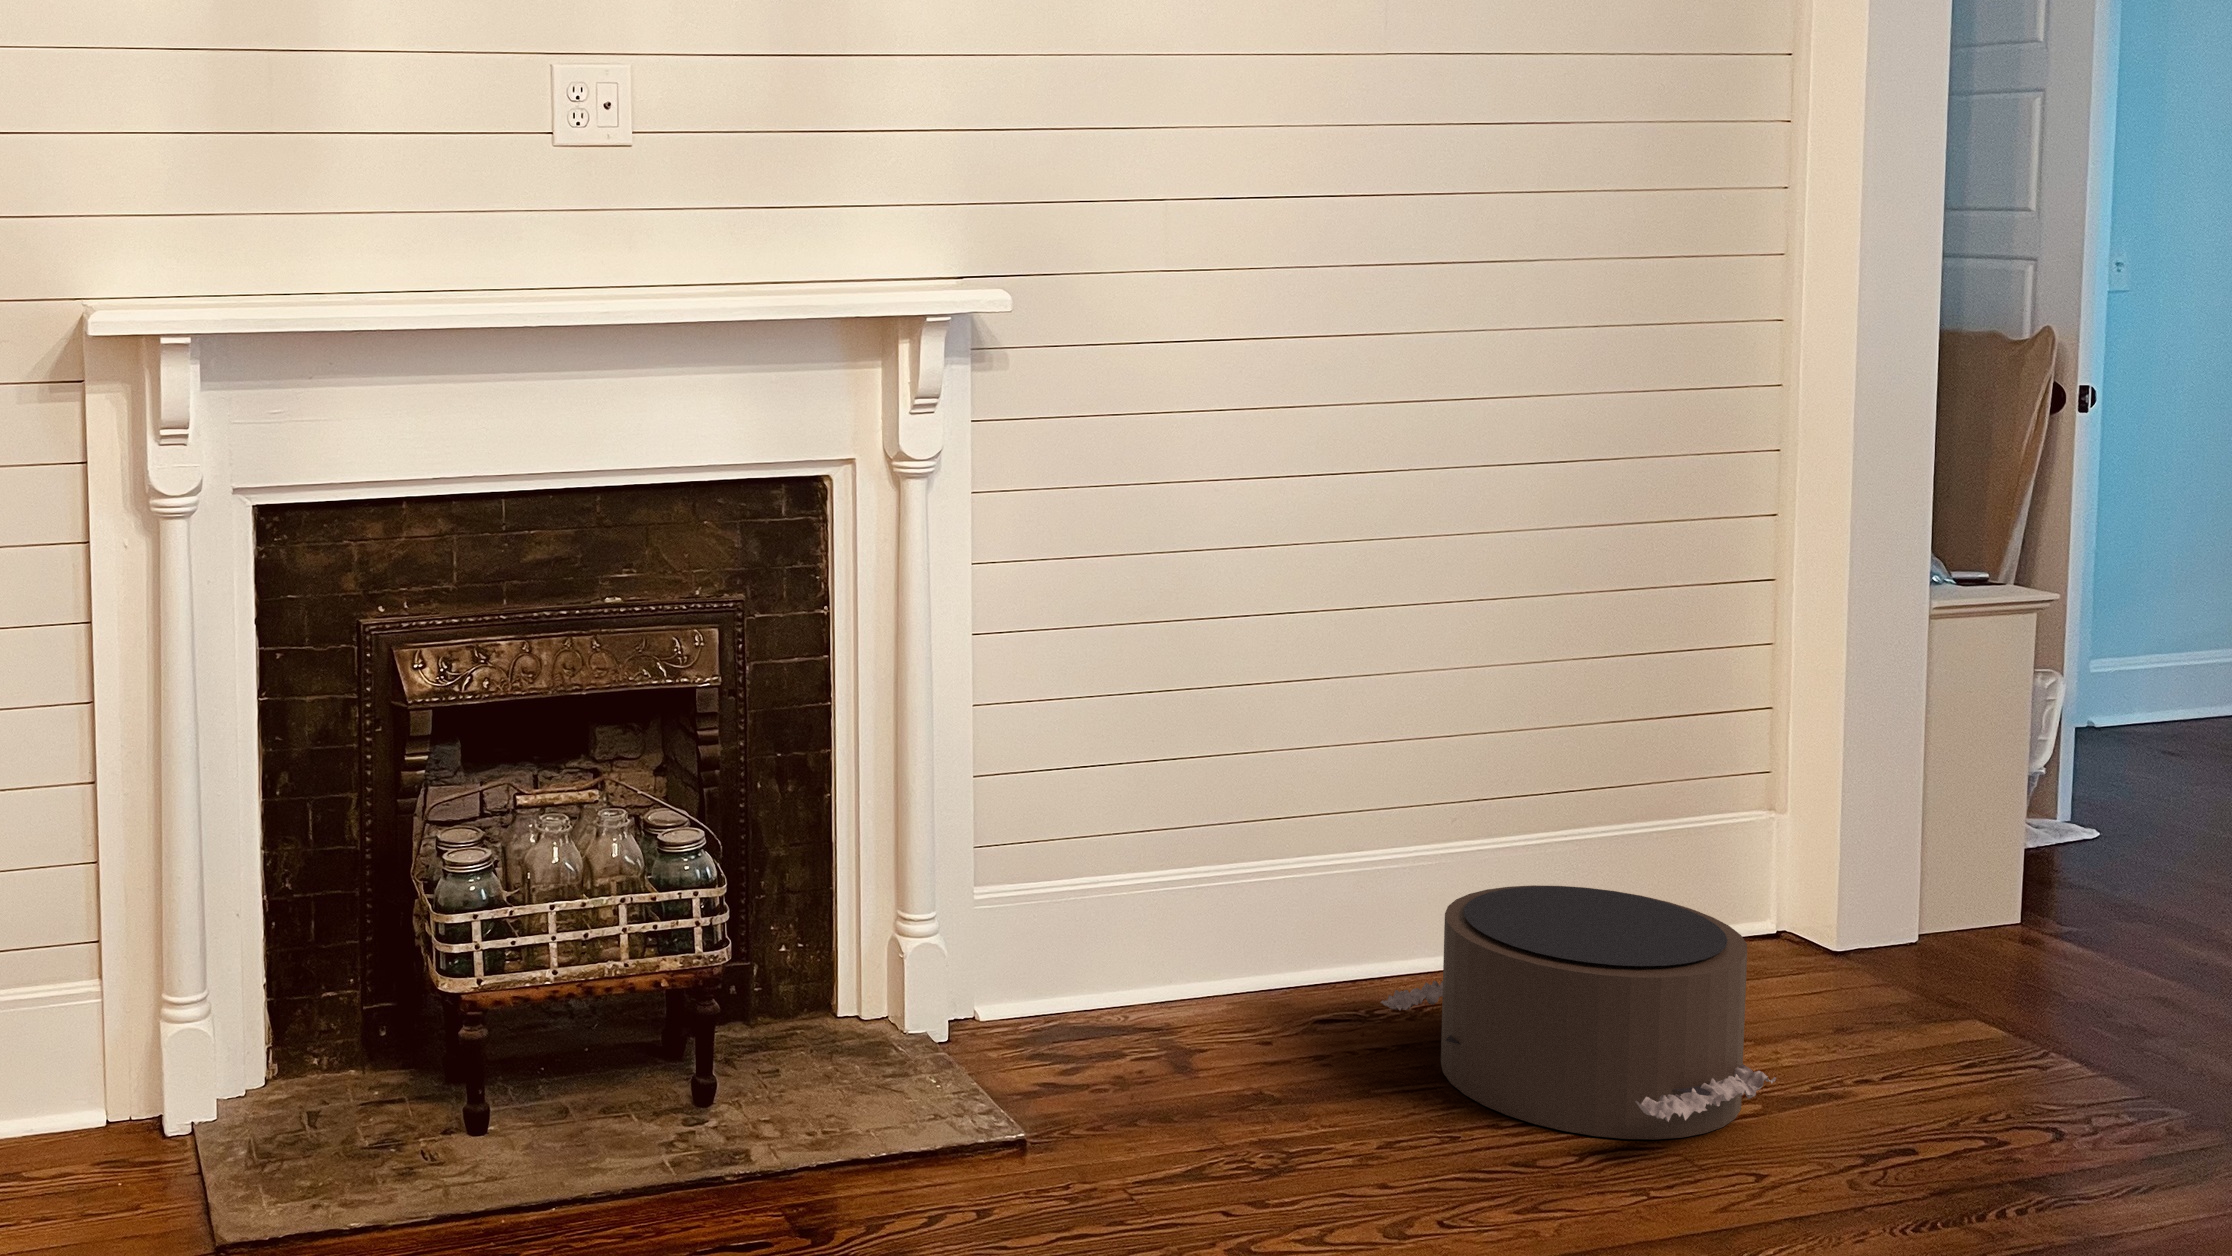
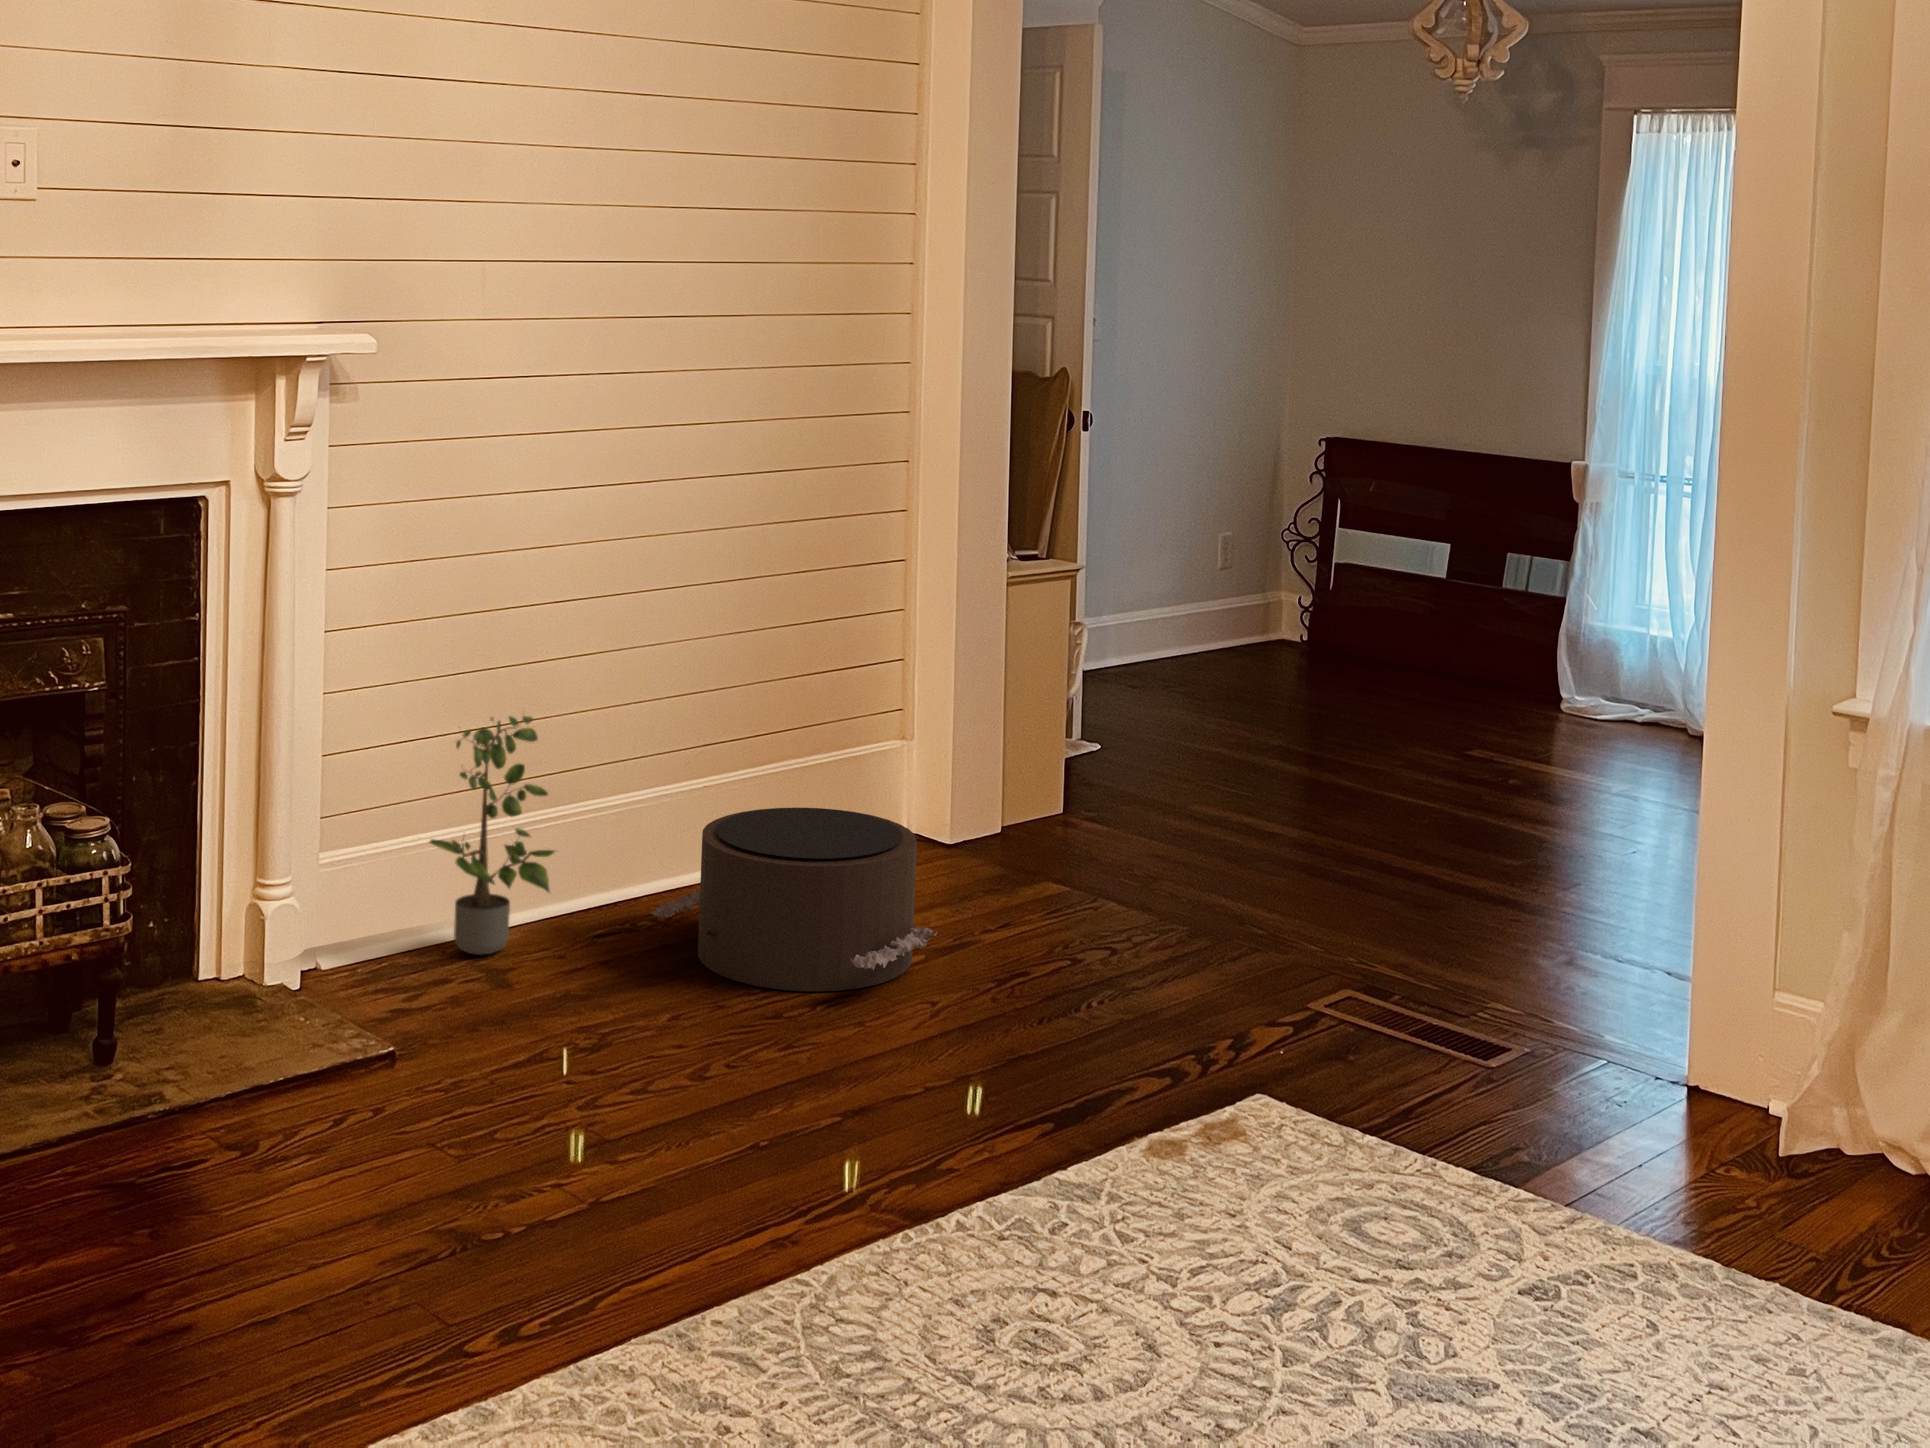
potted plant: none [1106,736,1271,1026] -> present [429,716,555,954]

